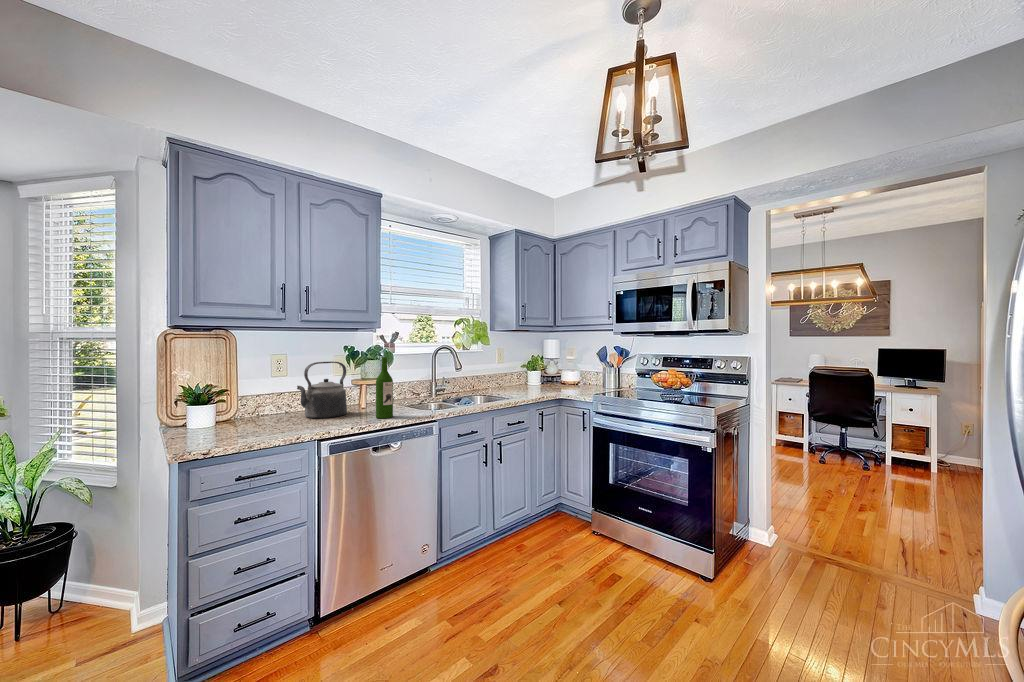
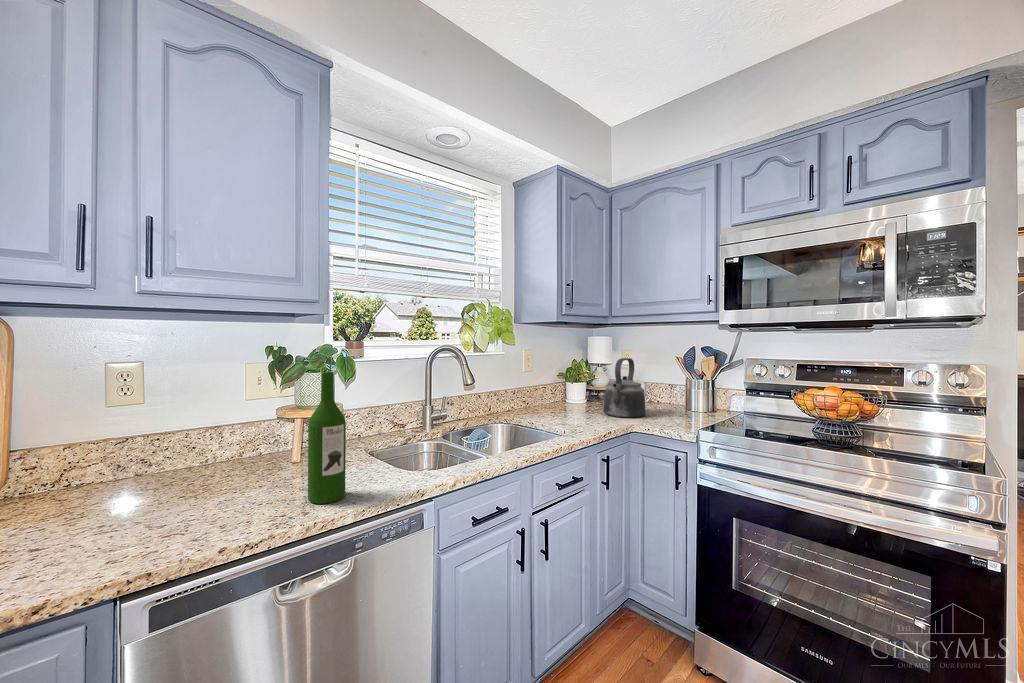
kettle: present [297,361,347,418] -> present [603,358,645,418]

